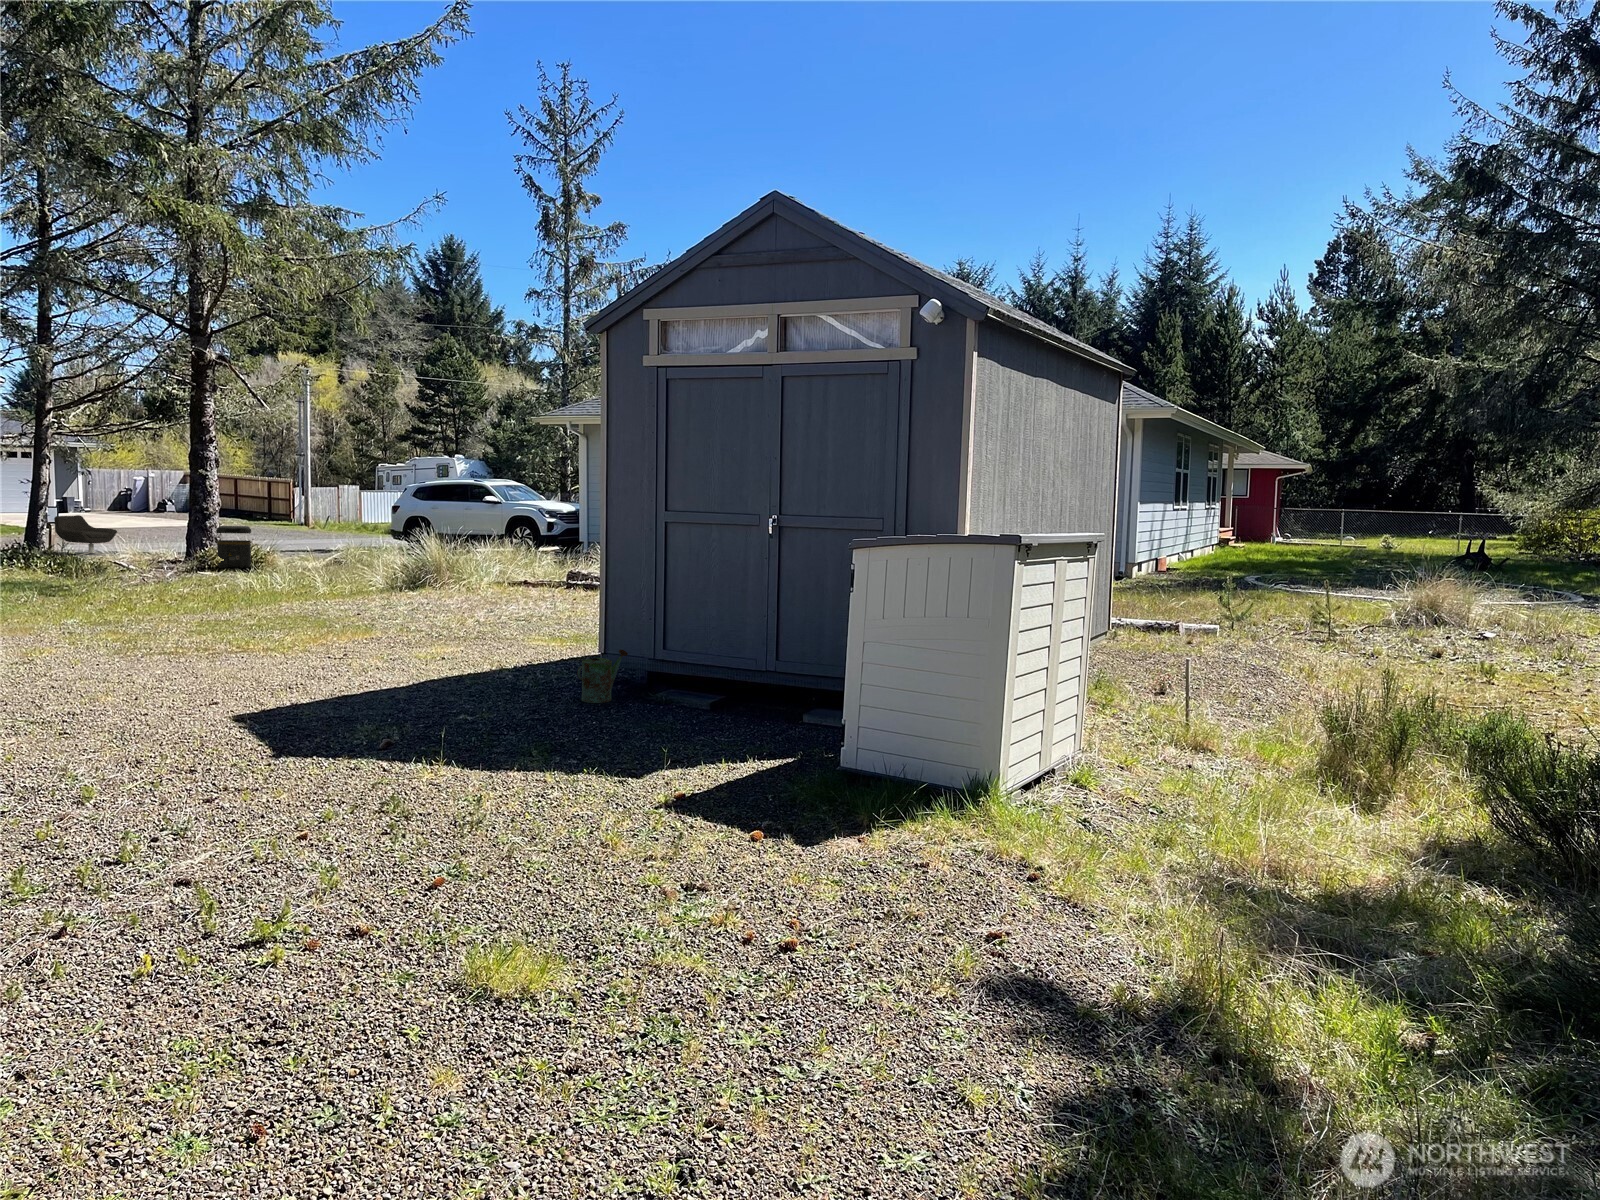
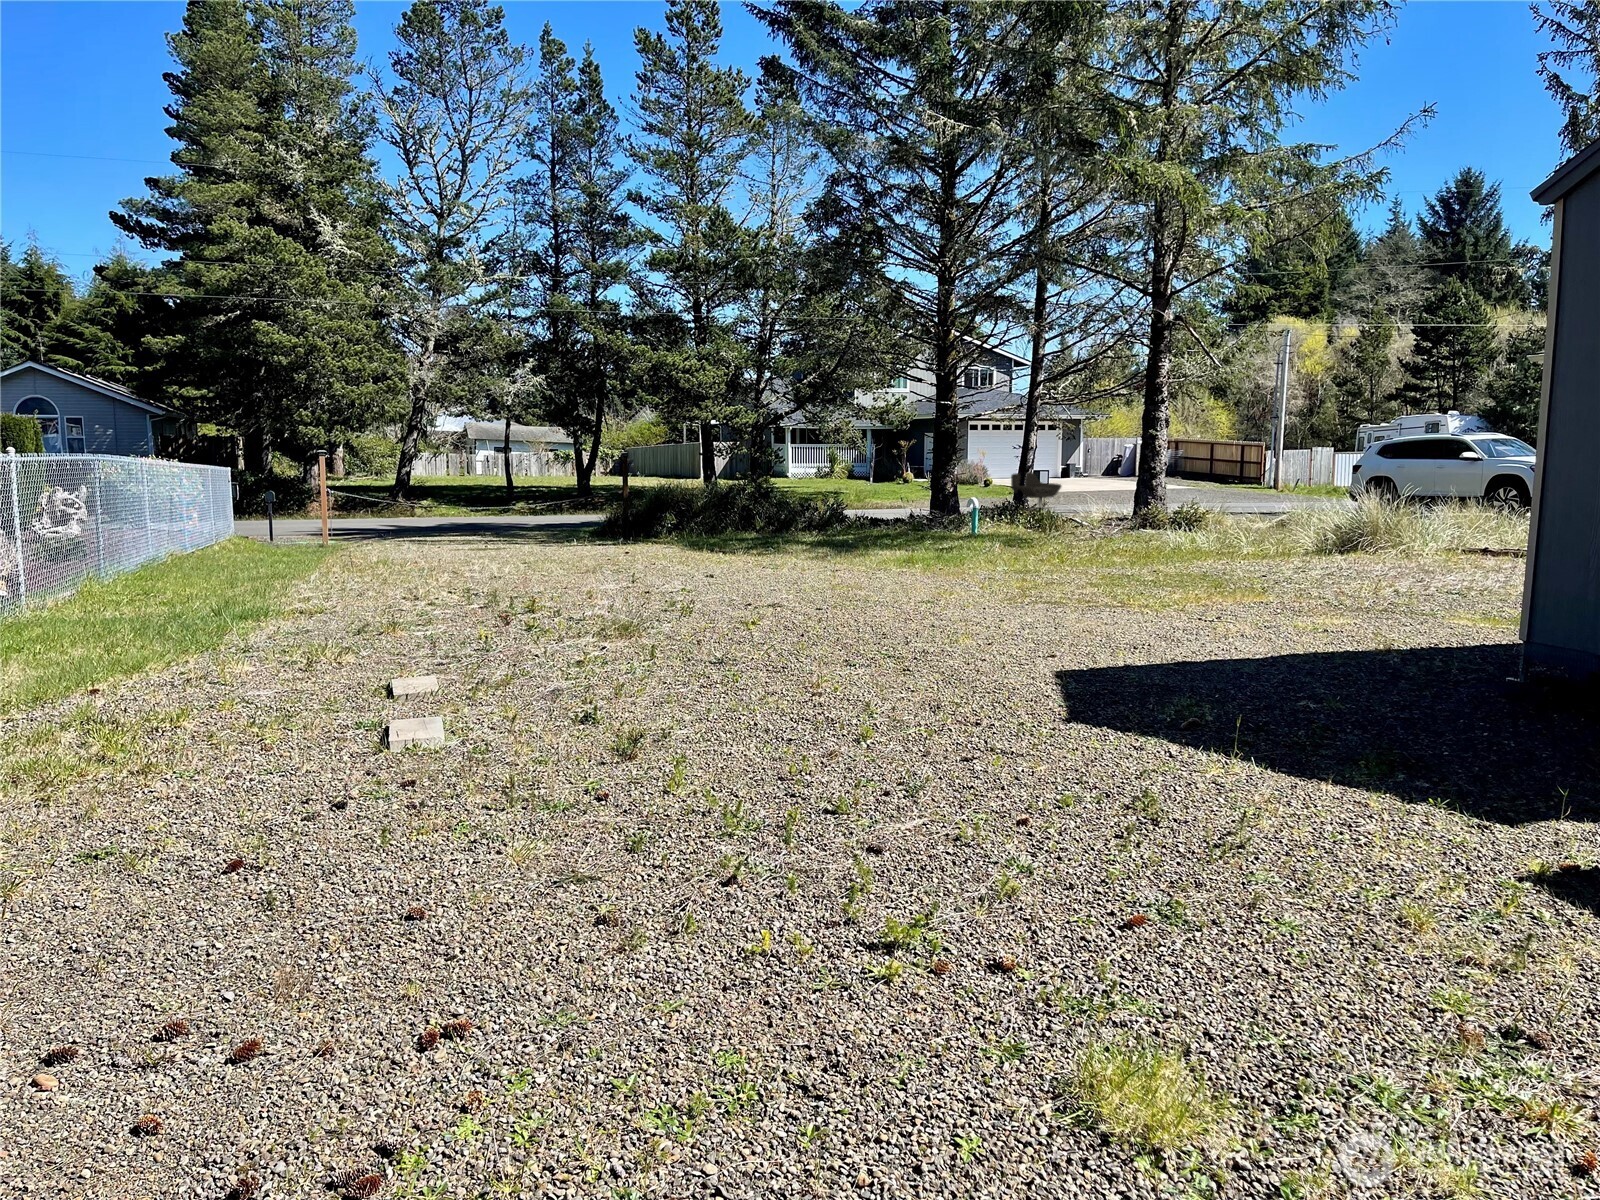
toolbox: present [216,526,251,568] -> none [1140,474,1174,519]
watering can: present [577,649,628,703] -> none [1483,621,1577,697]

